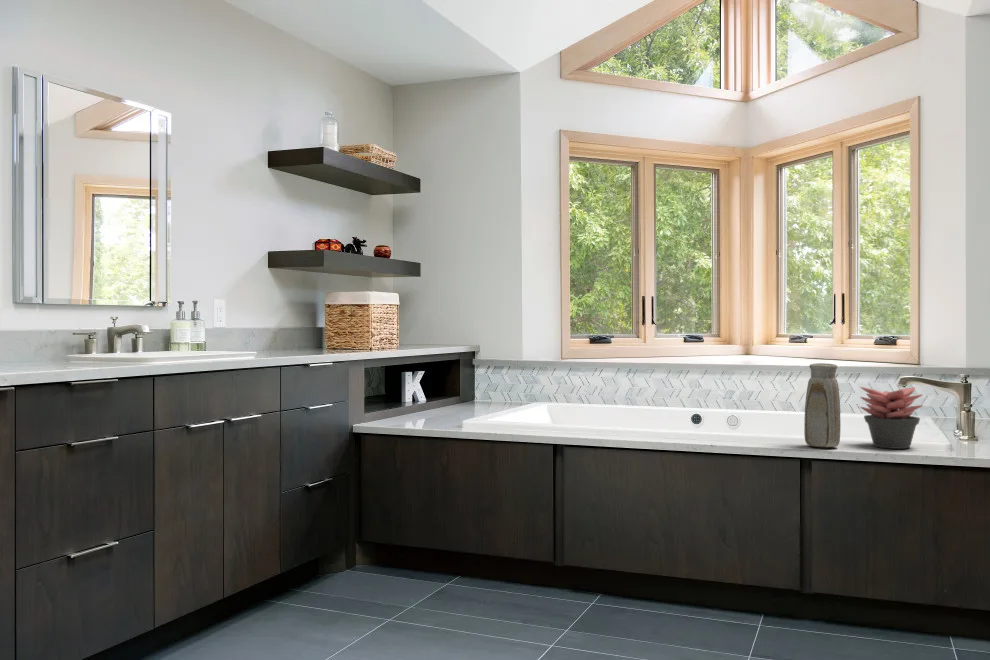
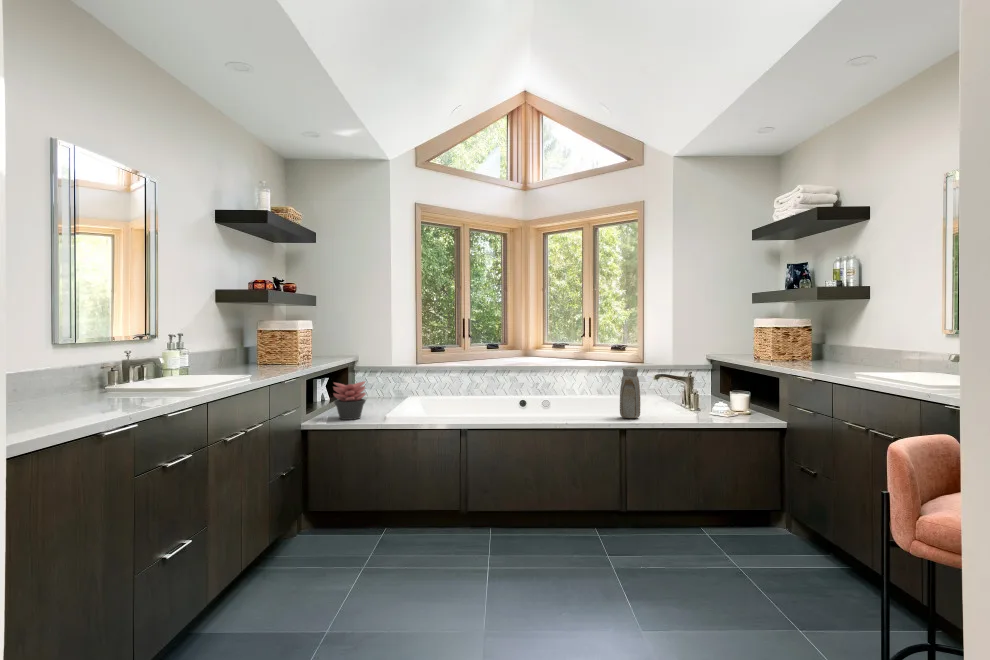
succulent plant: present [861,387,922,449] -> present [334,381,366,420]

